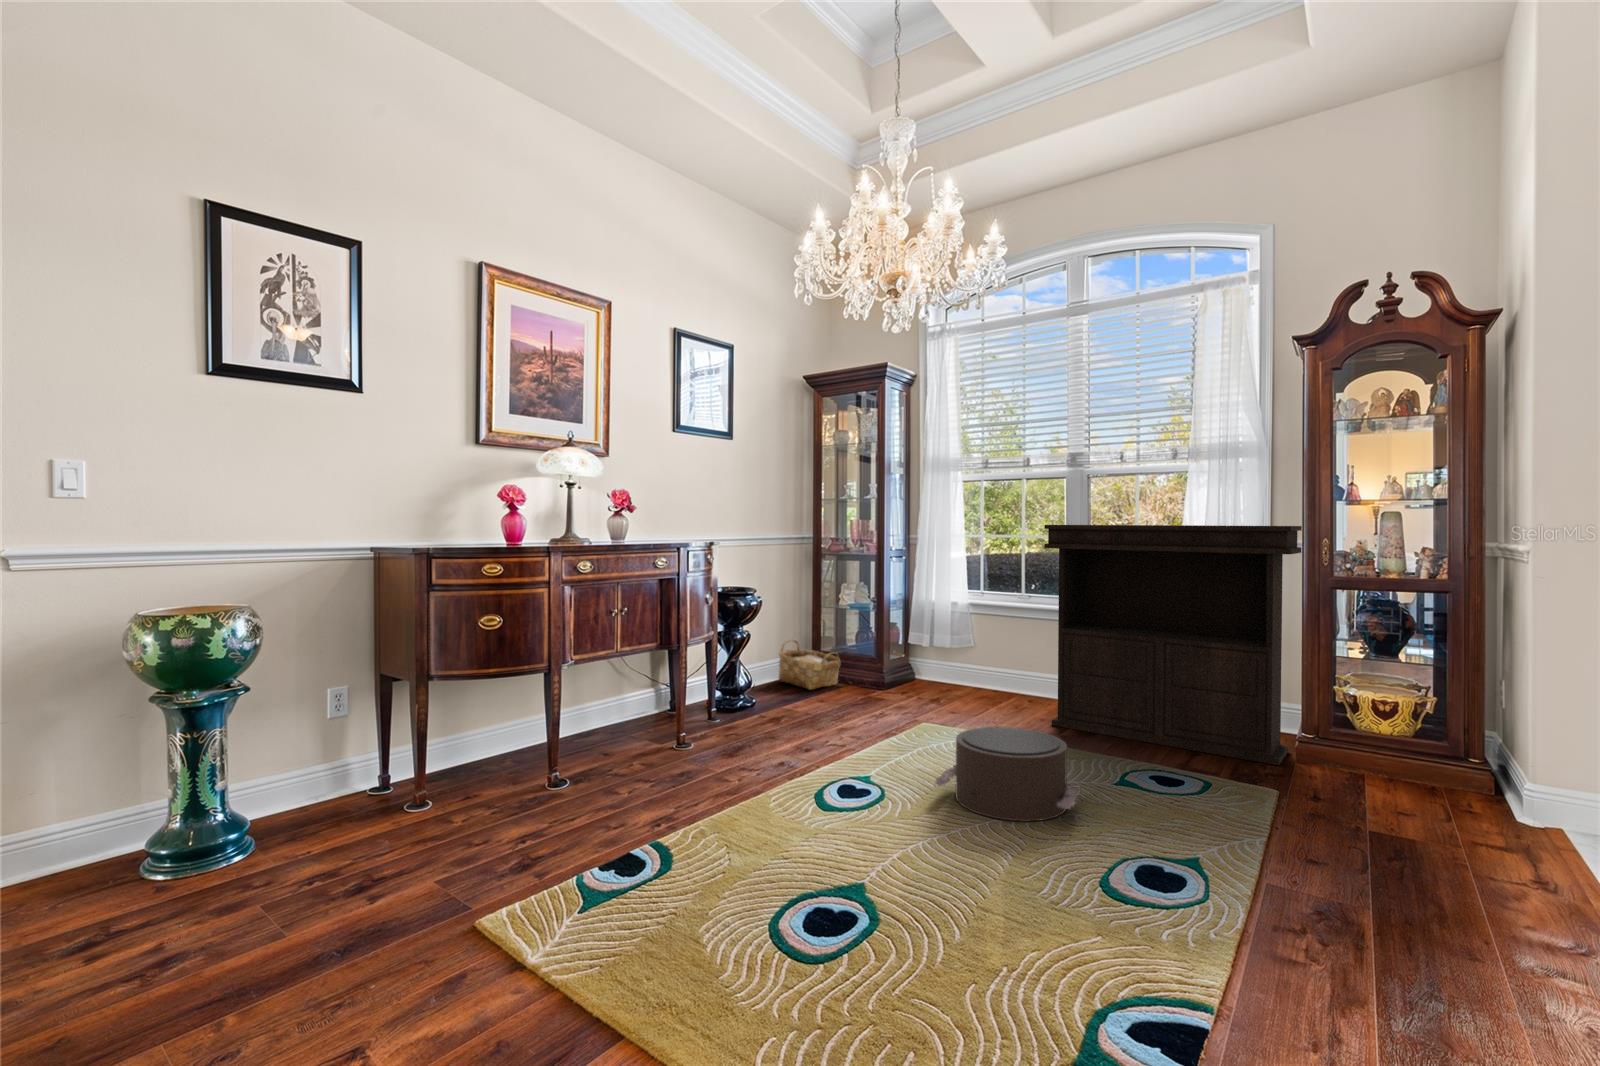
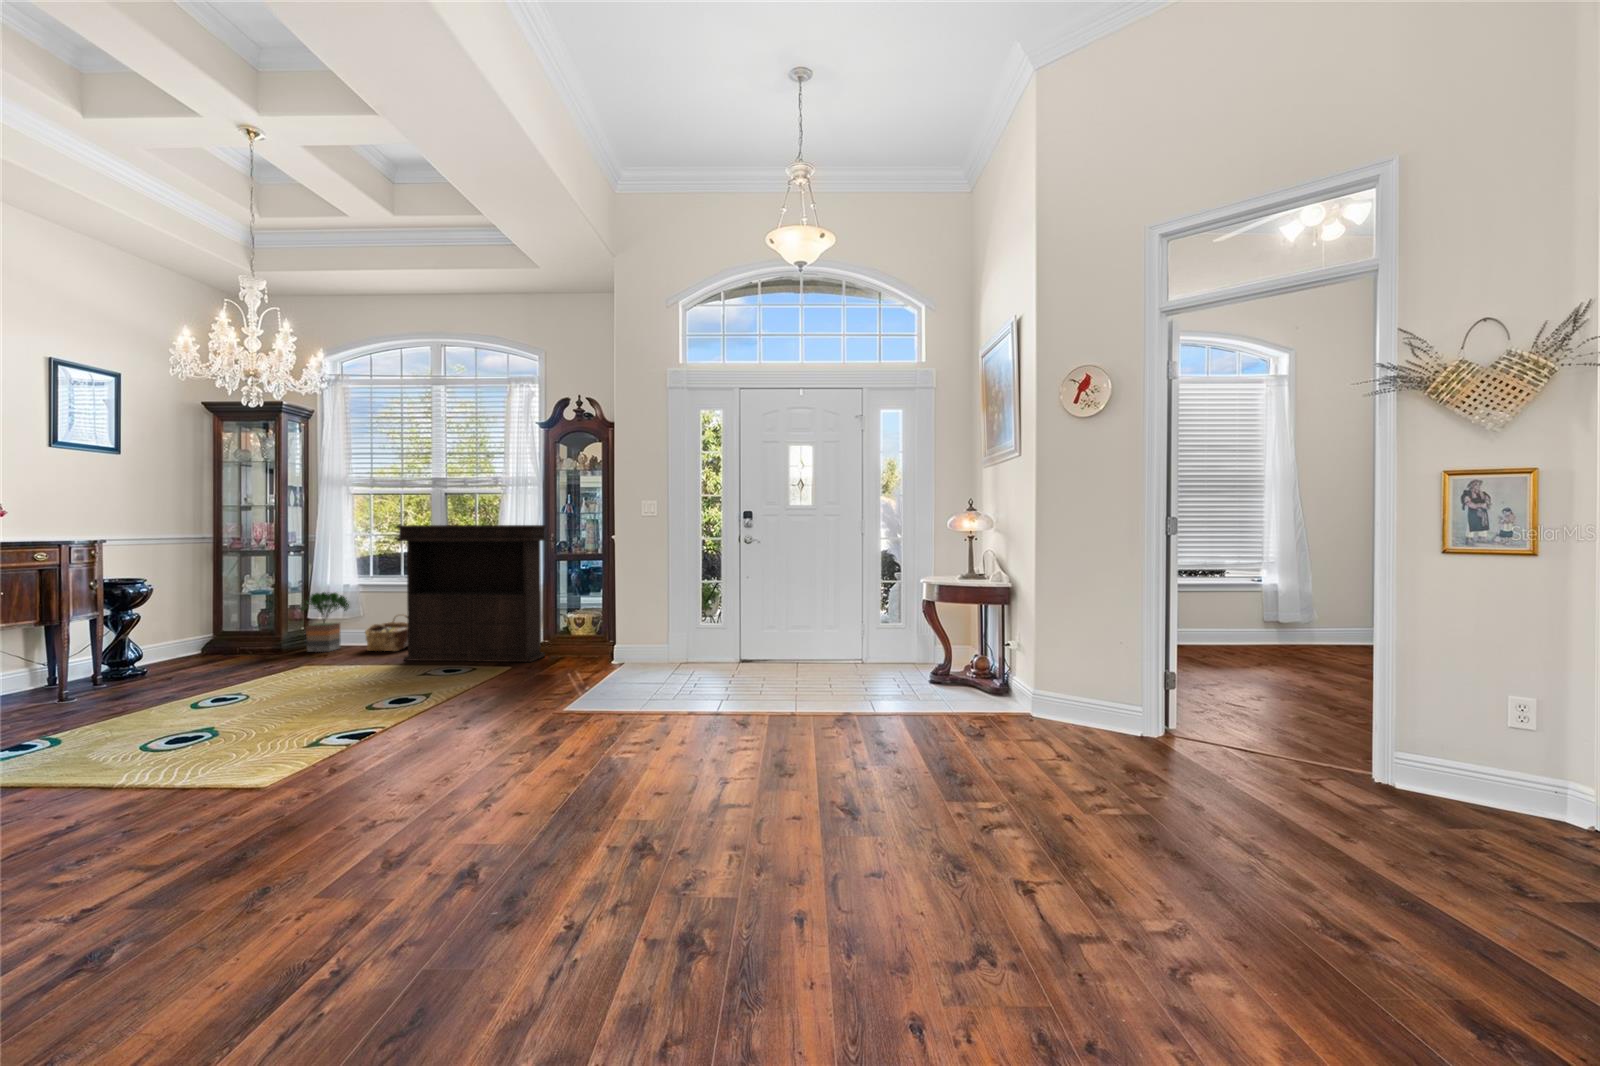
potted tree: none [903,610,963,690] -> present [301,592,349,652]
woven basket: present [779,639,840,690] -> present [365,615,408,651]
pouf: present [935,727,1081,821] -> none [282,651,385,701]

